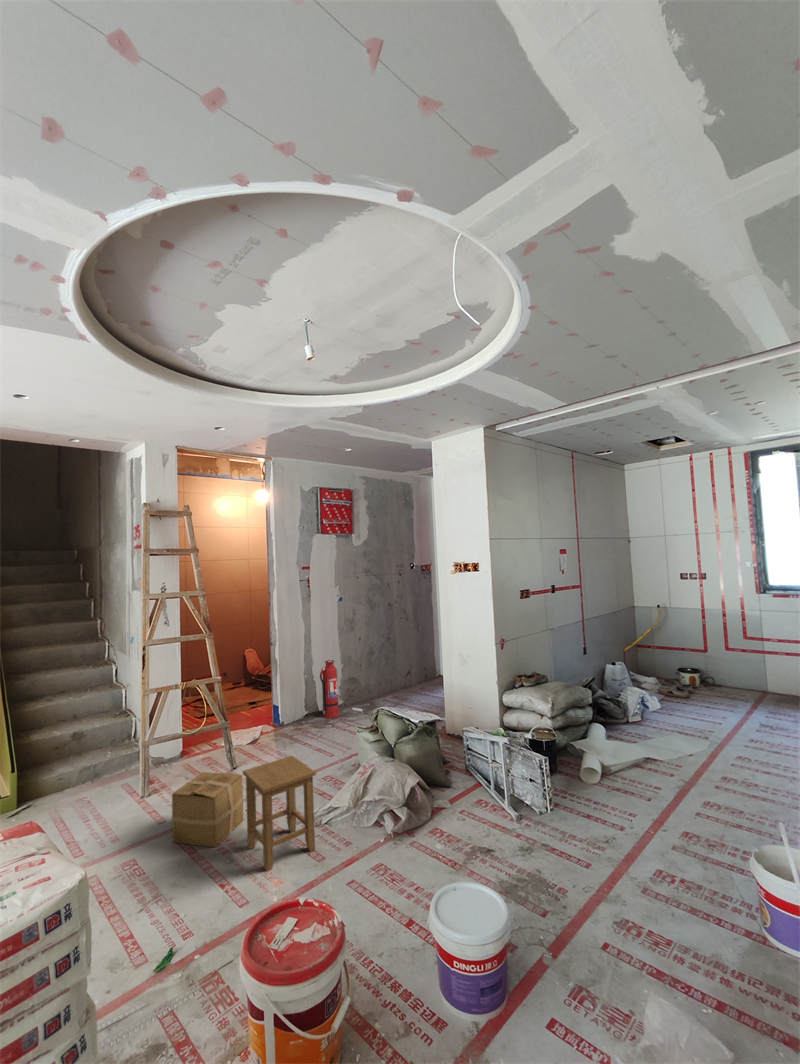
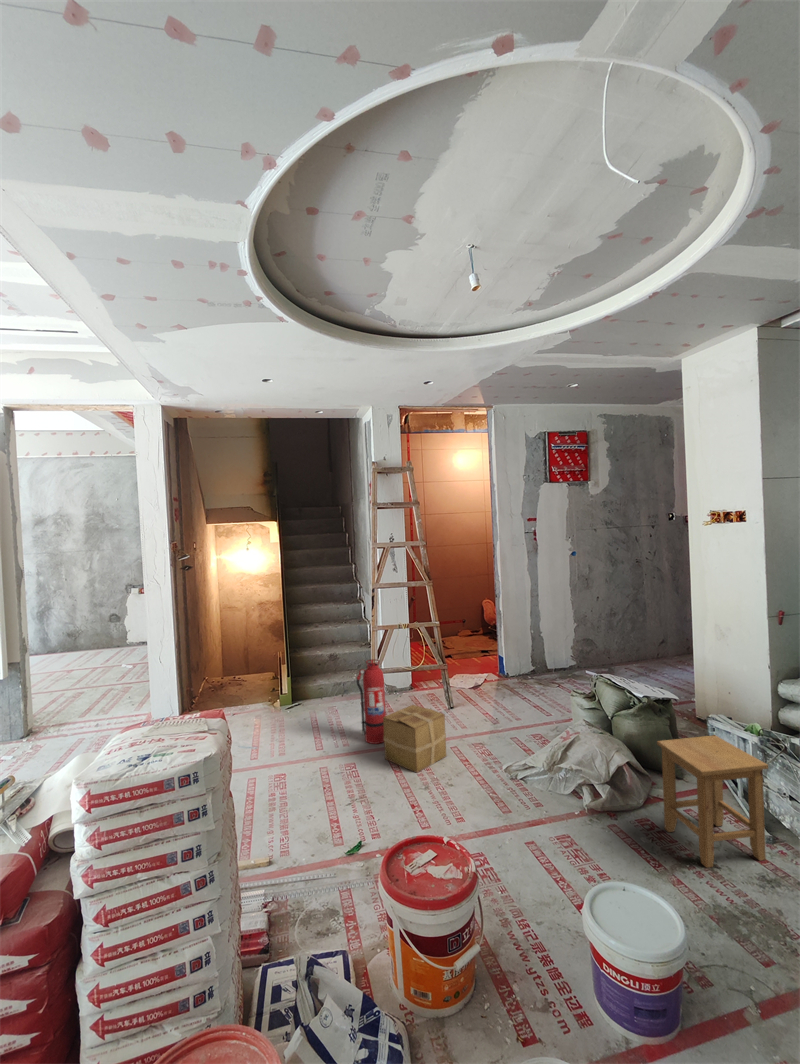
fire extinguisher: present [320,660,339,718] -> present [357,659,386,744]
stool: present [243,756,316,871] -> present [657,735,768,868]

